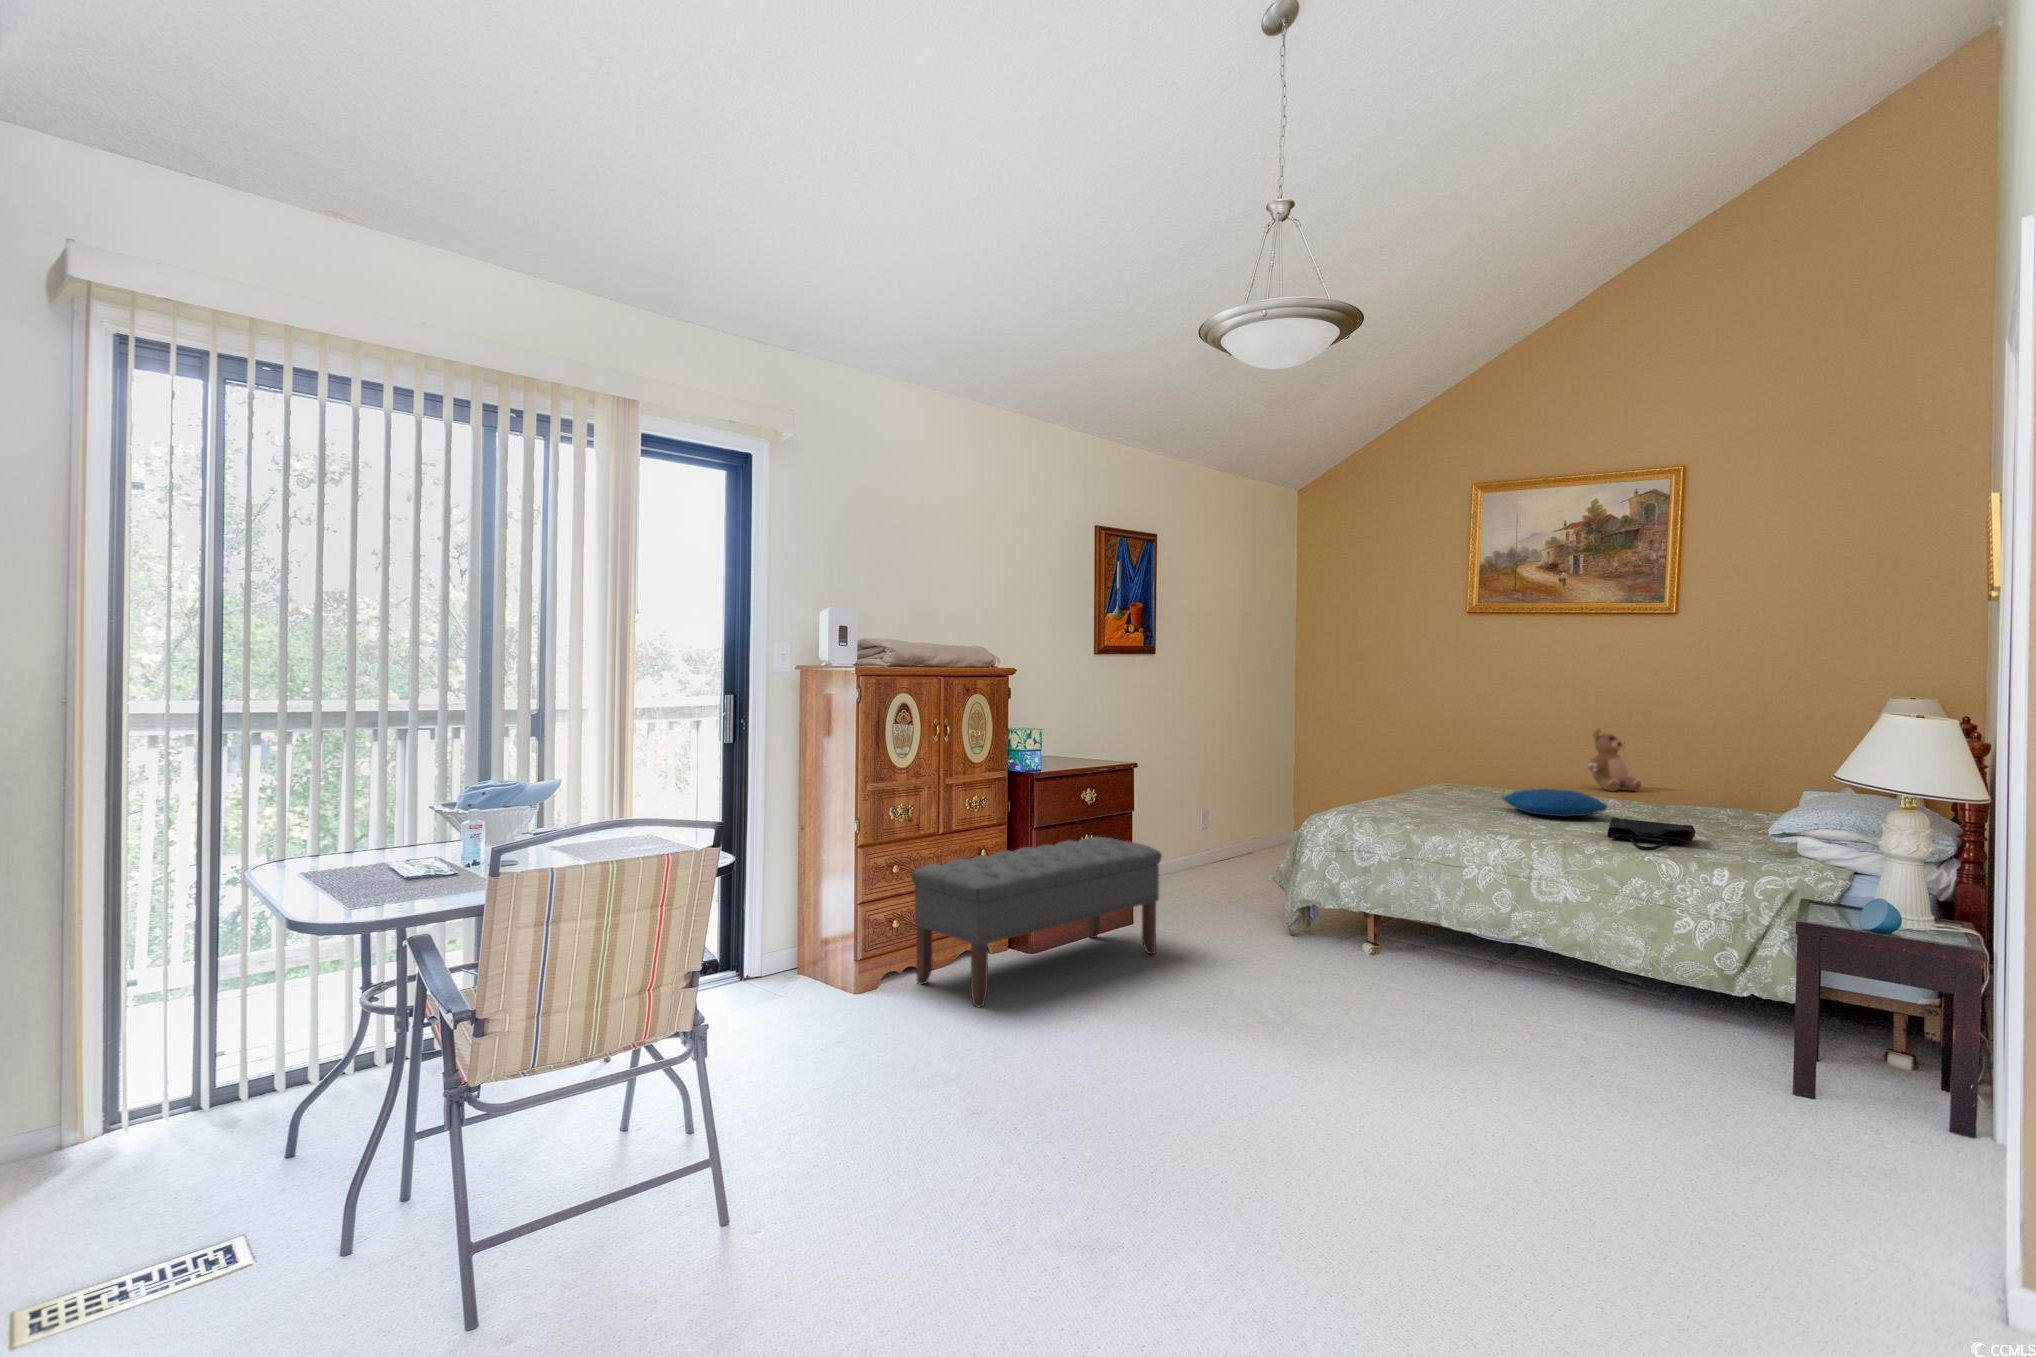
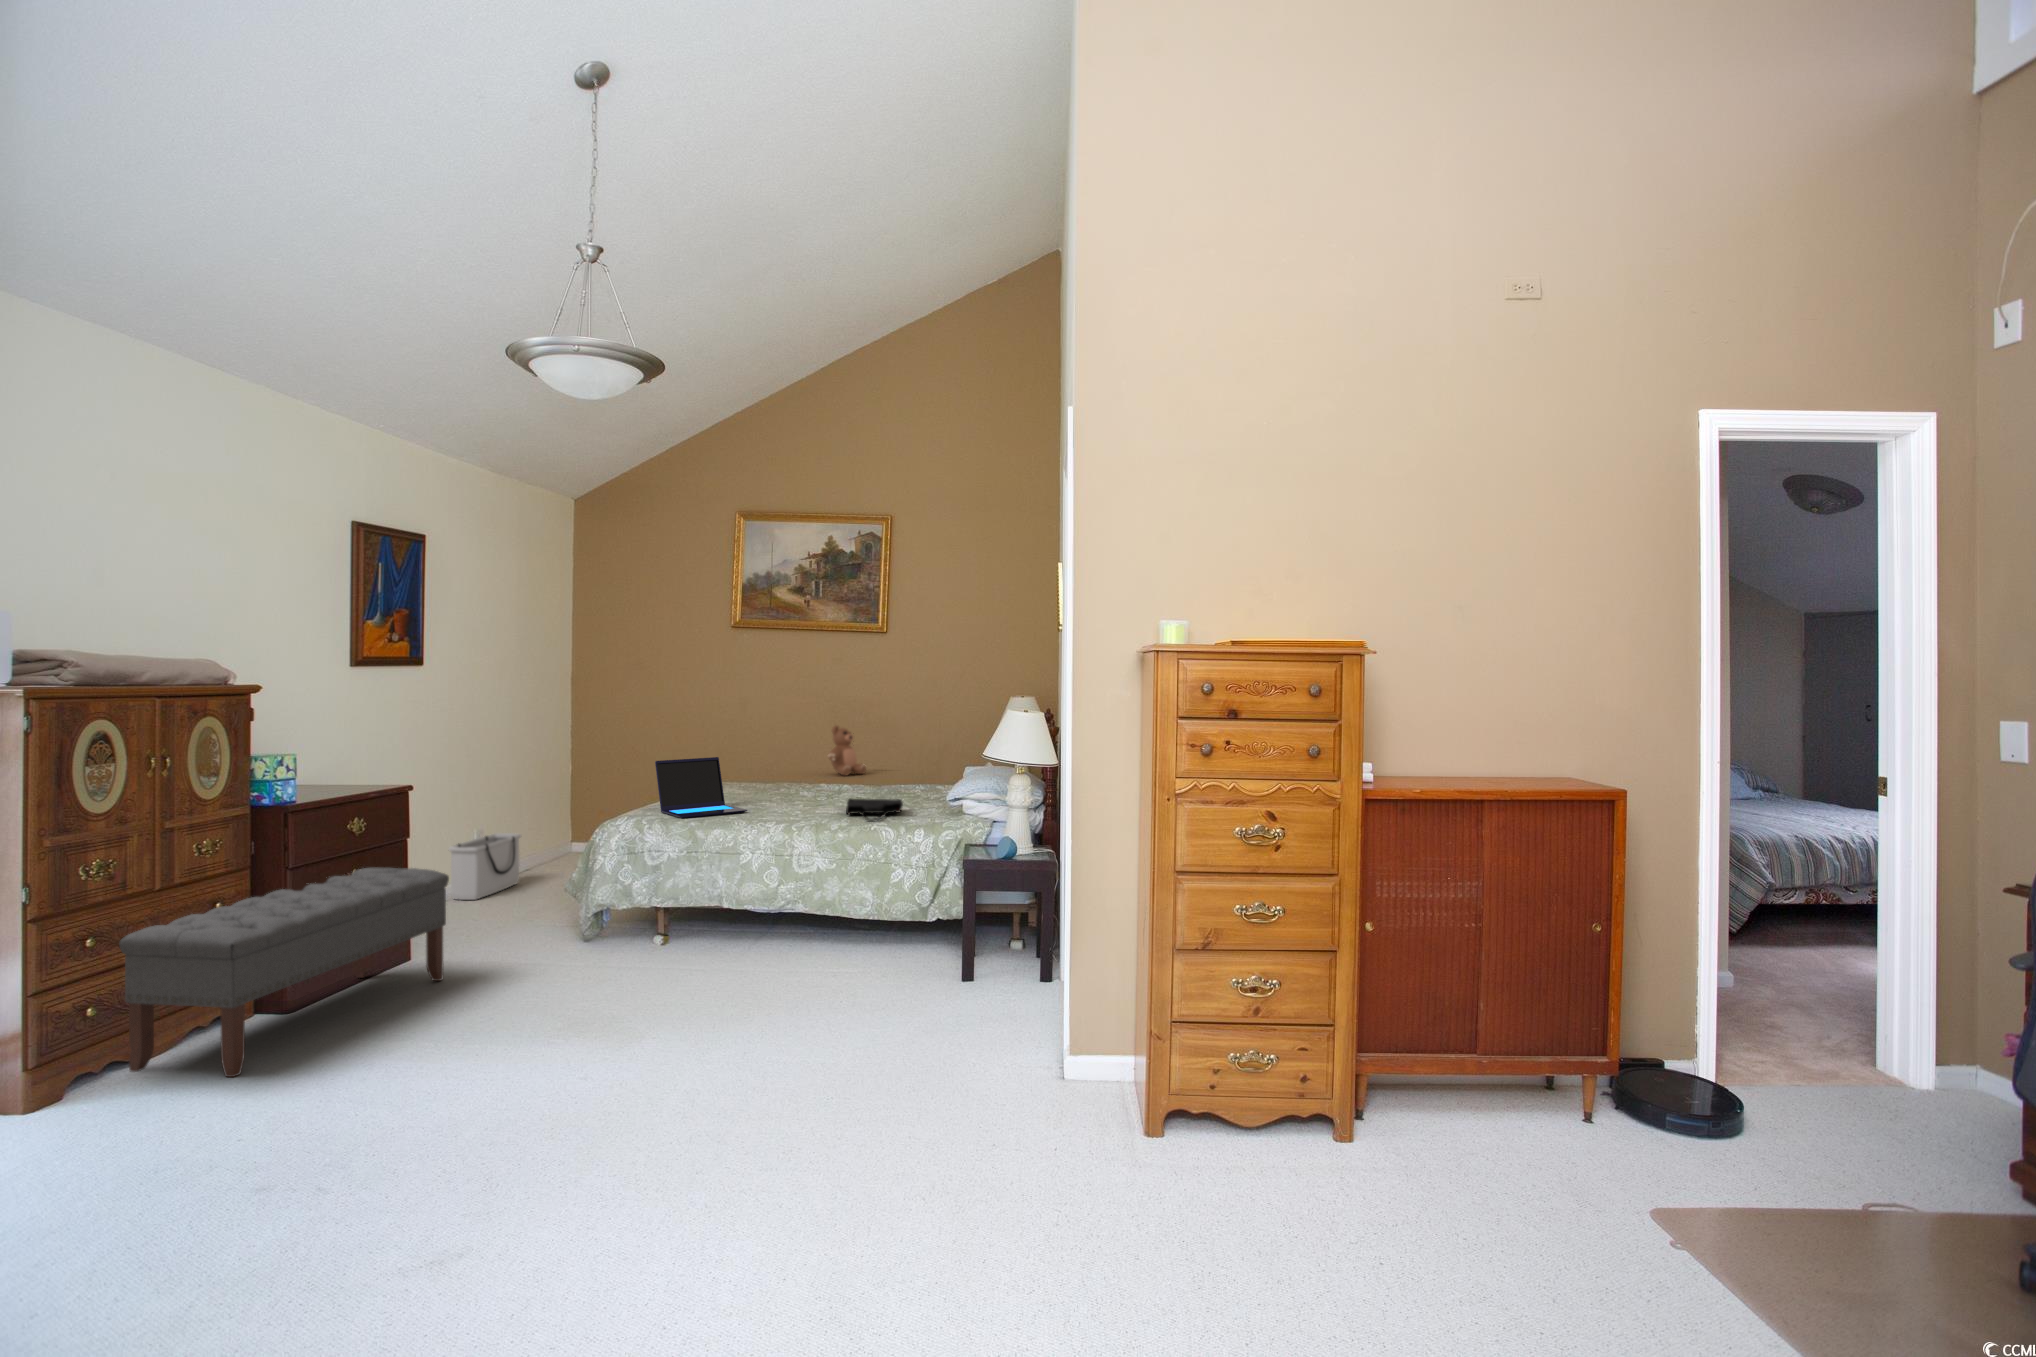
laptop: none [1369,755,1475,822] -> present [655,757,747,818]
pillow: present [1502,789,1607,817] -> none [766,779,845,801]
storage bin: none [1178,819,1244,881] -> present [449,833,521,900]

